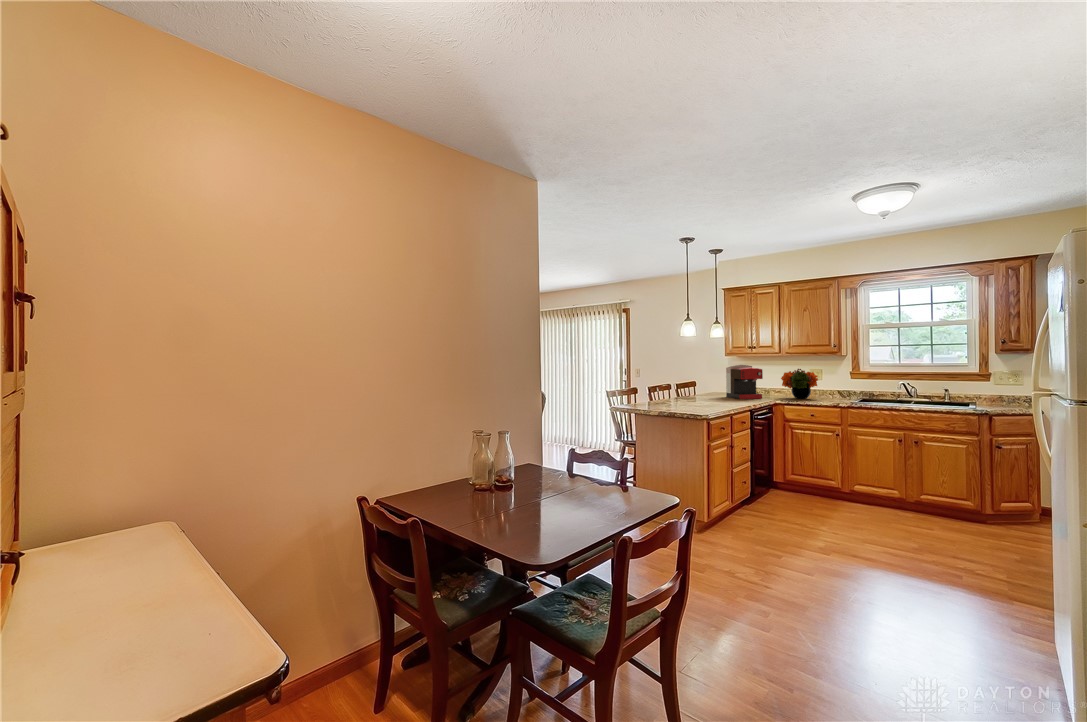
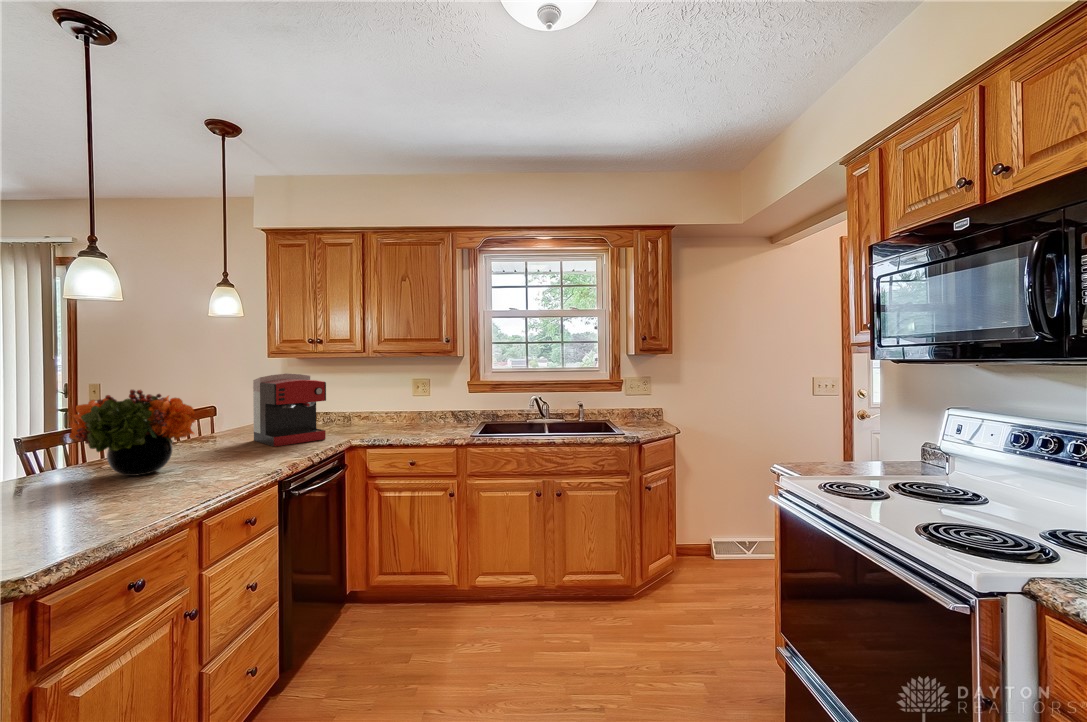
flower arrangement: present [781,369,818,399] -> present [69,390,195,476]

